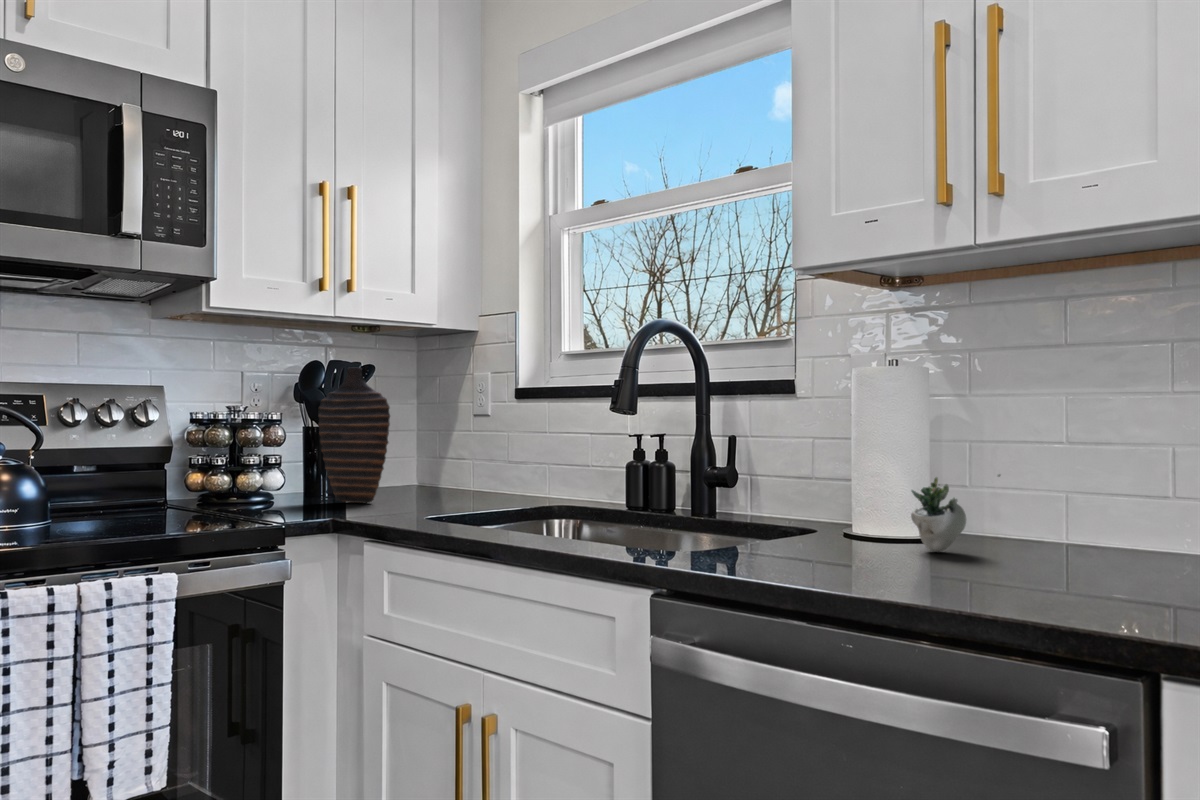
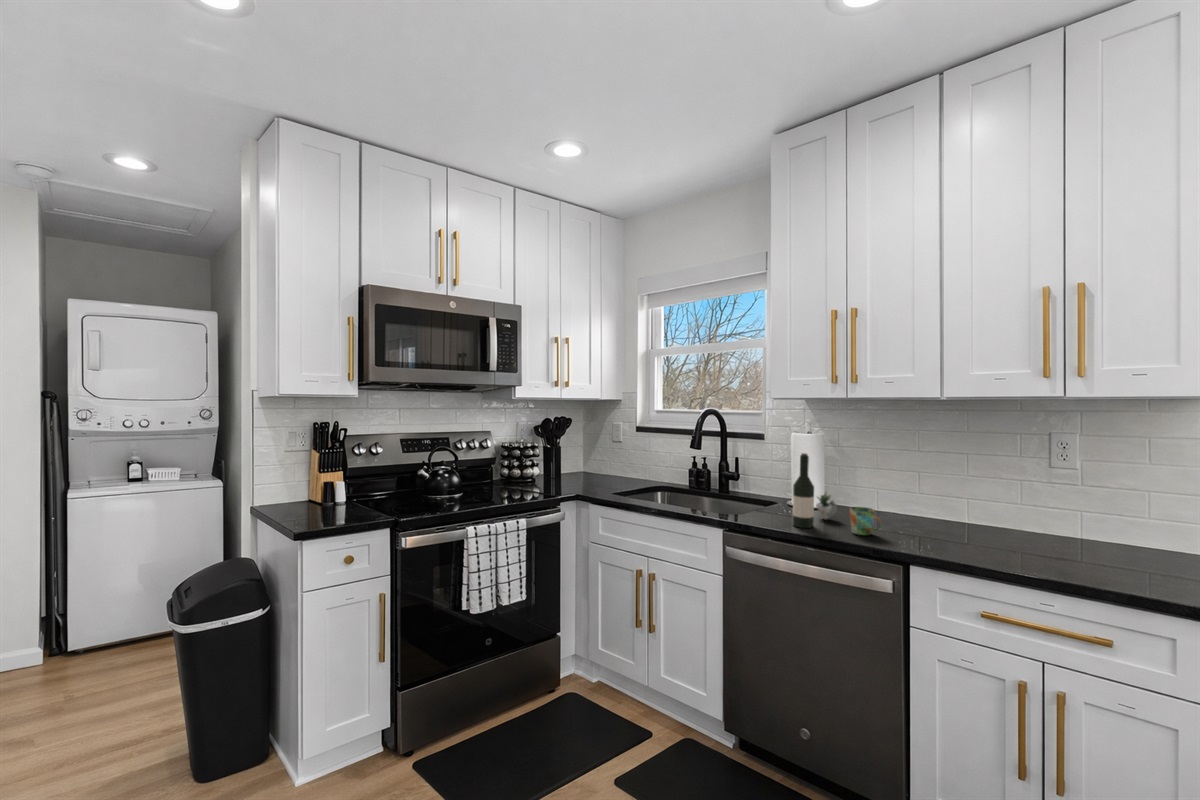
wine bottle: none [845,363,902,567] -> present [793,453,814,528]
decorative vase: present [318,368,390,503] -> none [552,420,585,479]
mug: none [1001,502,1094,577] -> present [850,507,882,535]

